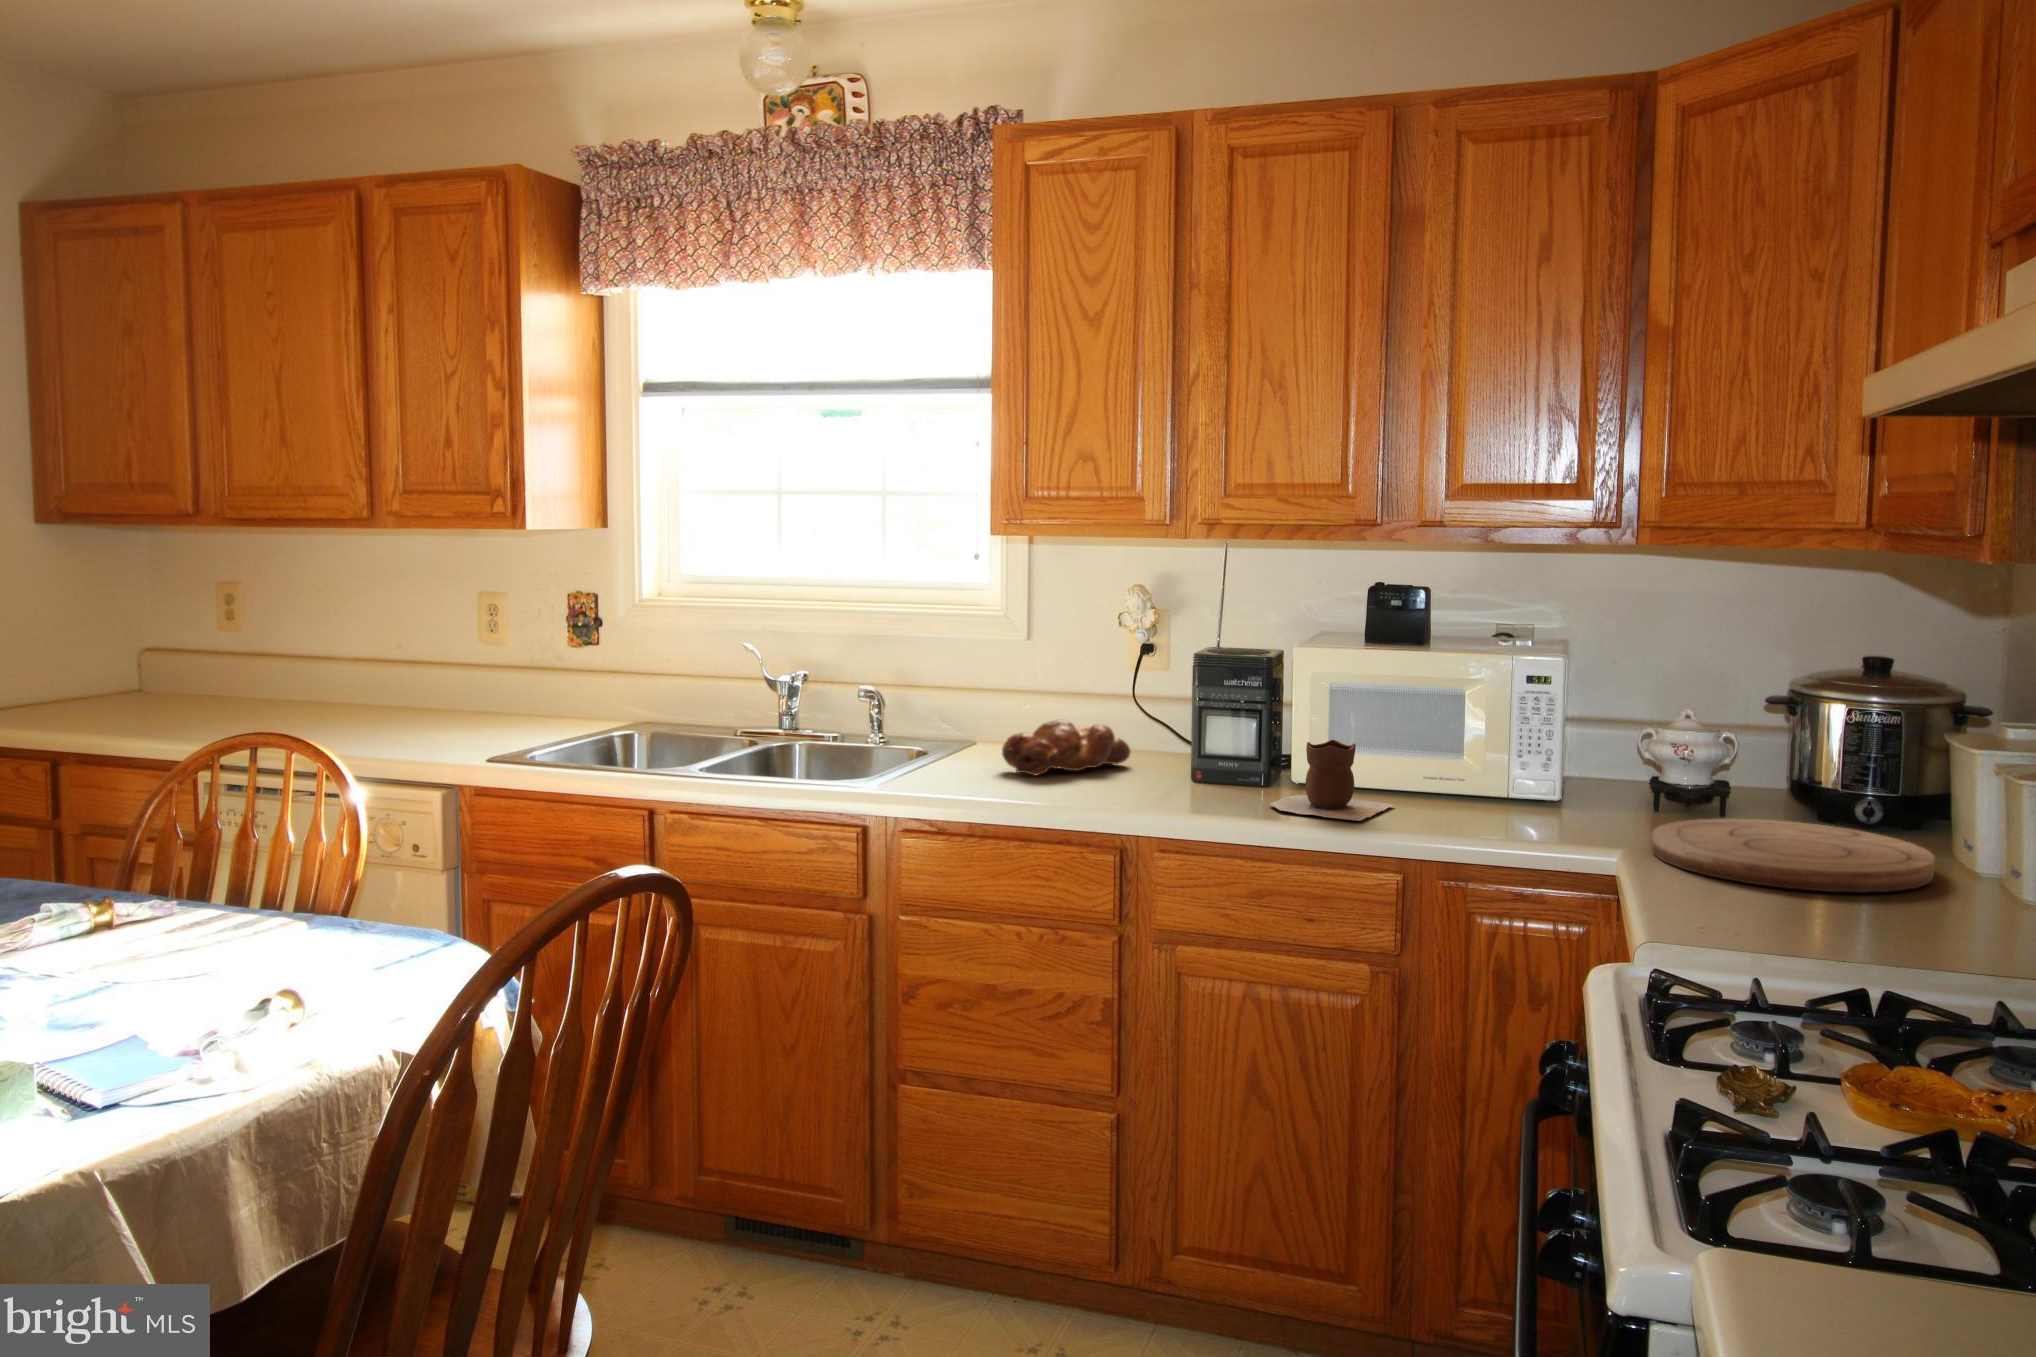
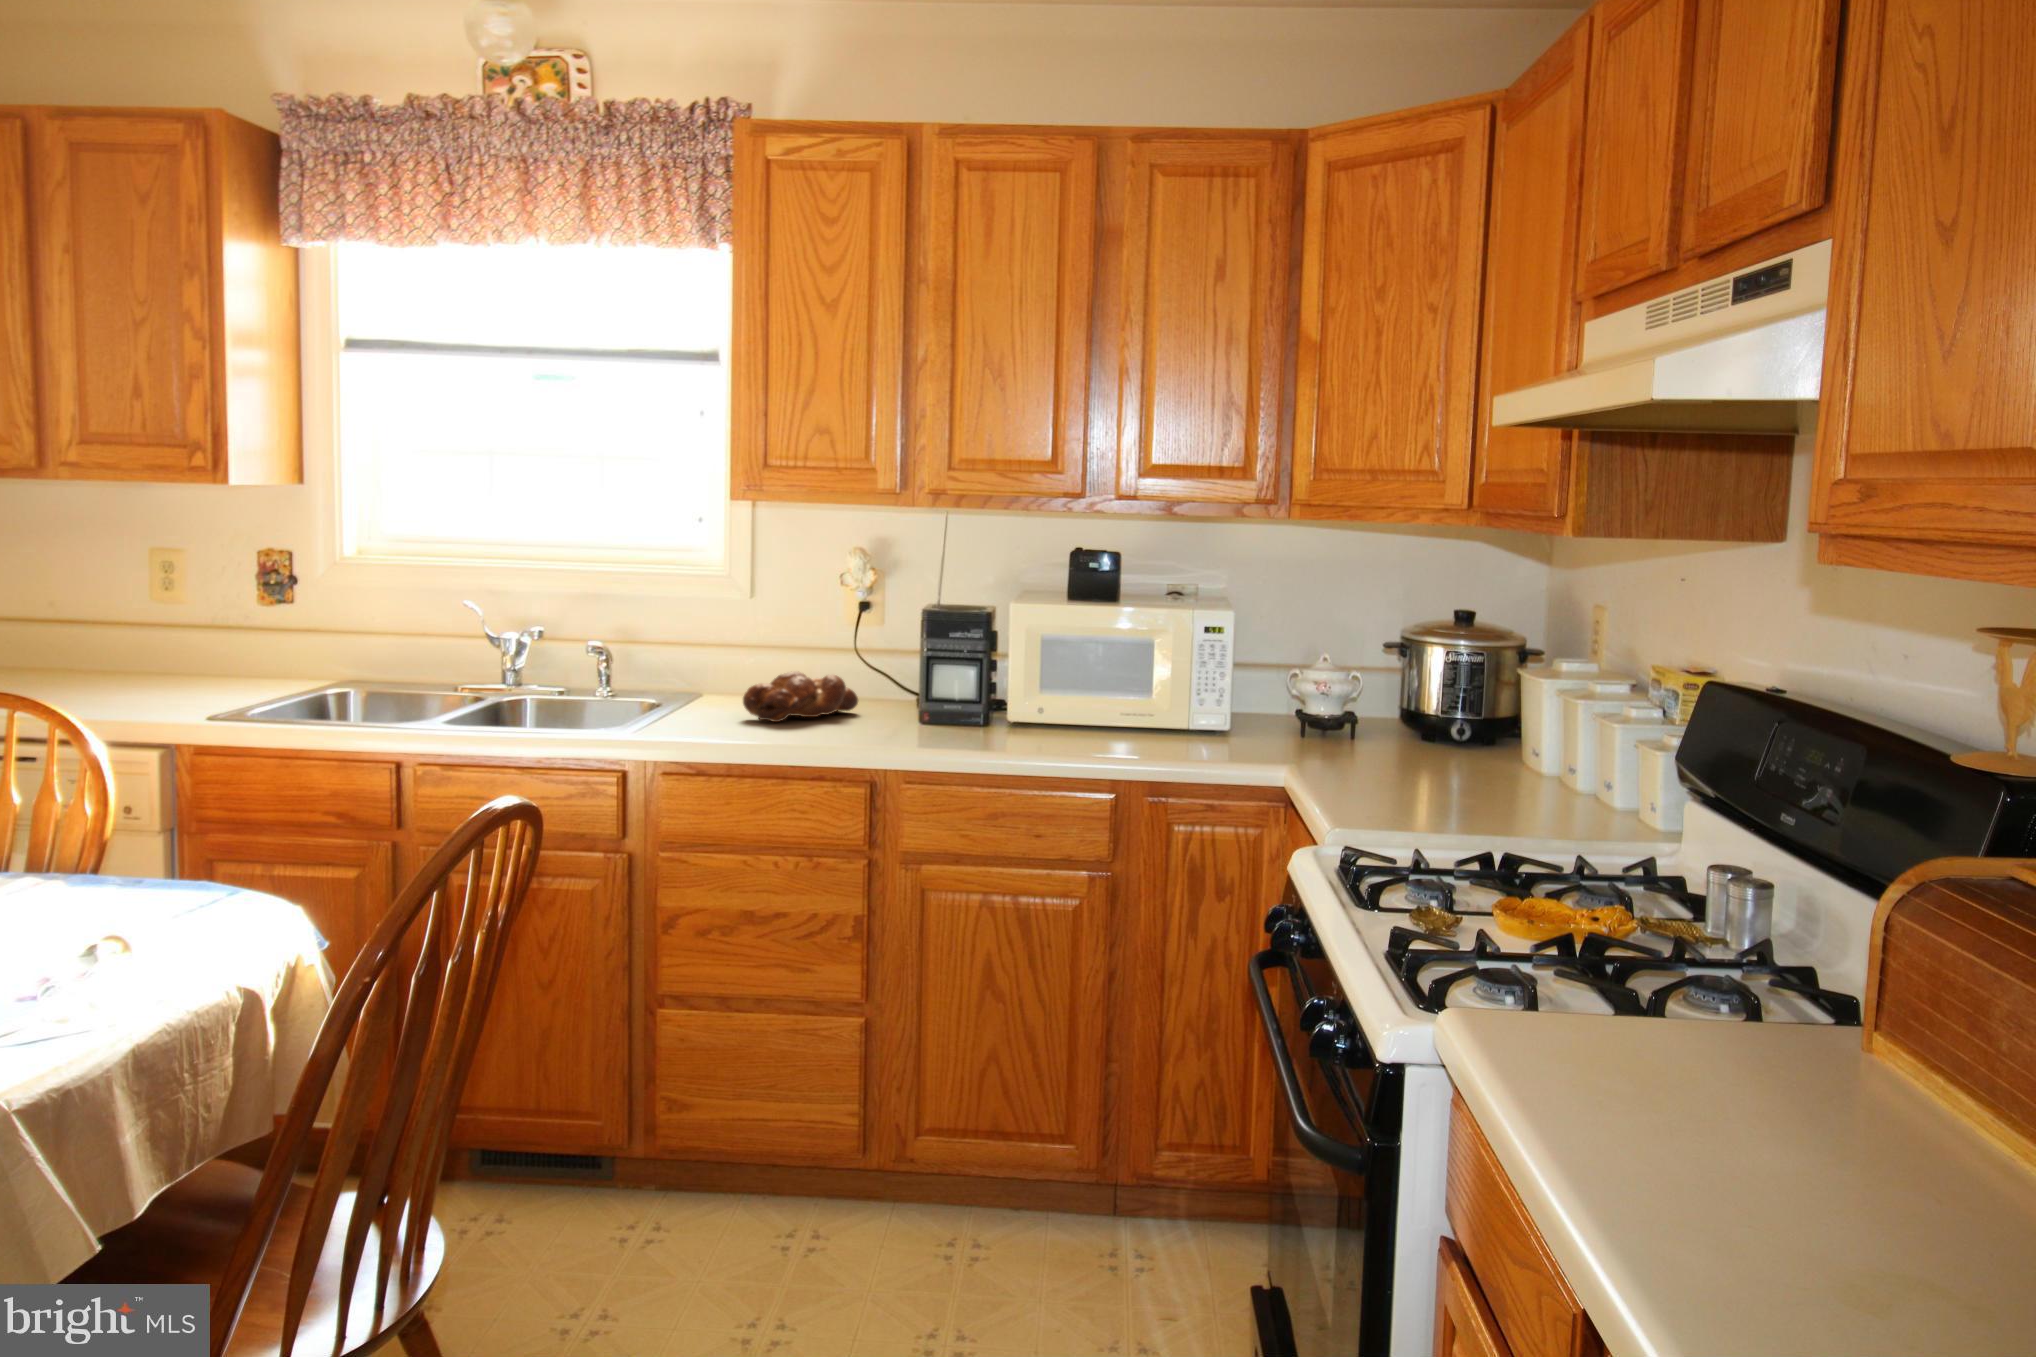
vase: present [1270,740,1393,821] -> none [996,683,1099,750]
cutting board: present [1652,819,1935,892] -> none [1309,739,1512,788]

